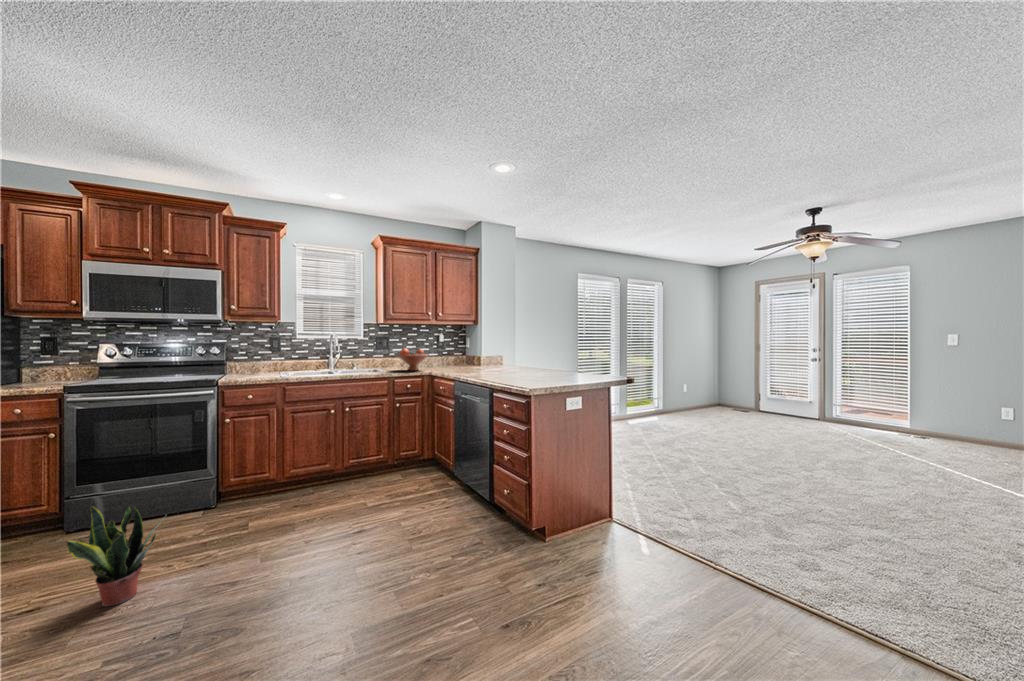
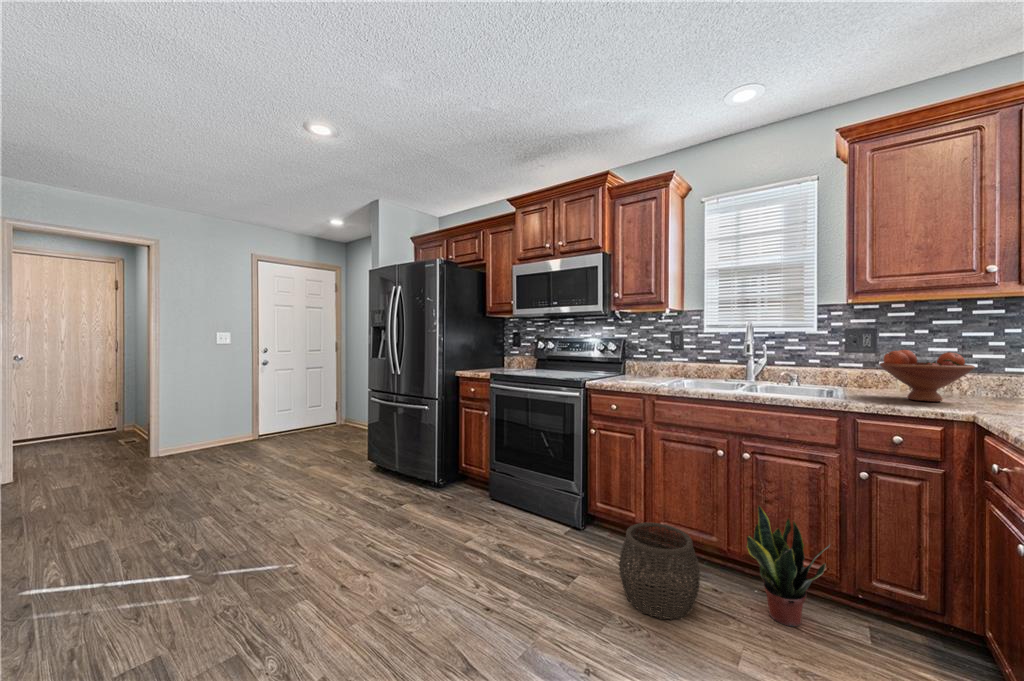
woven basket: none [285,461,339,515] -> present [619,523,701,620]
potted plant: present [67,506,161,606] -> present [746,506,830,626]

